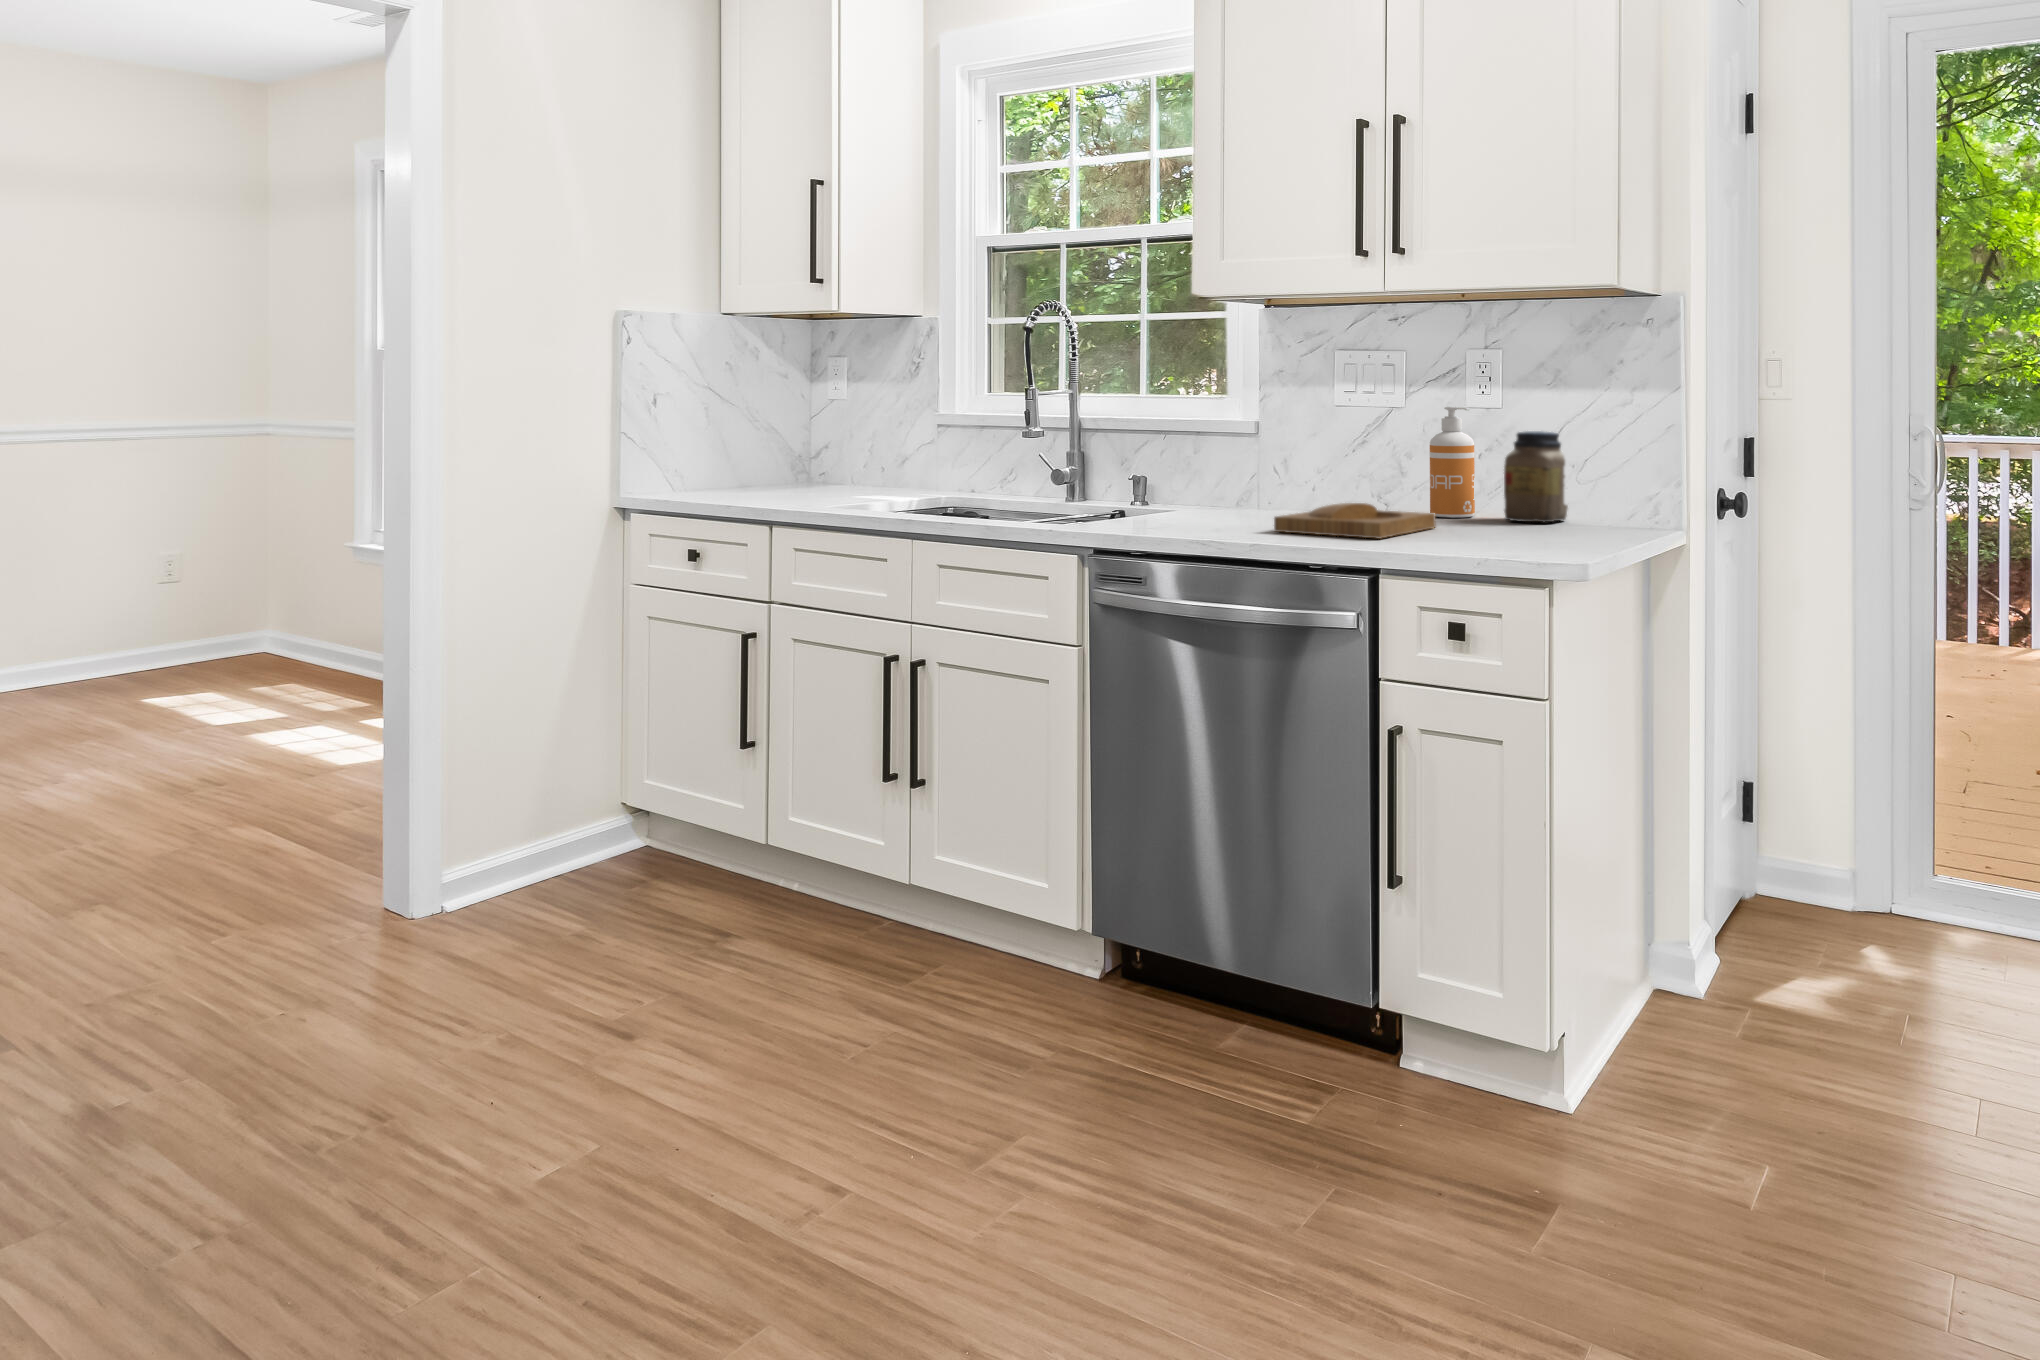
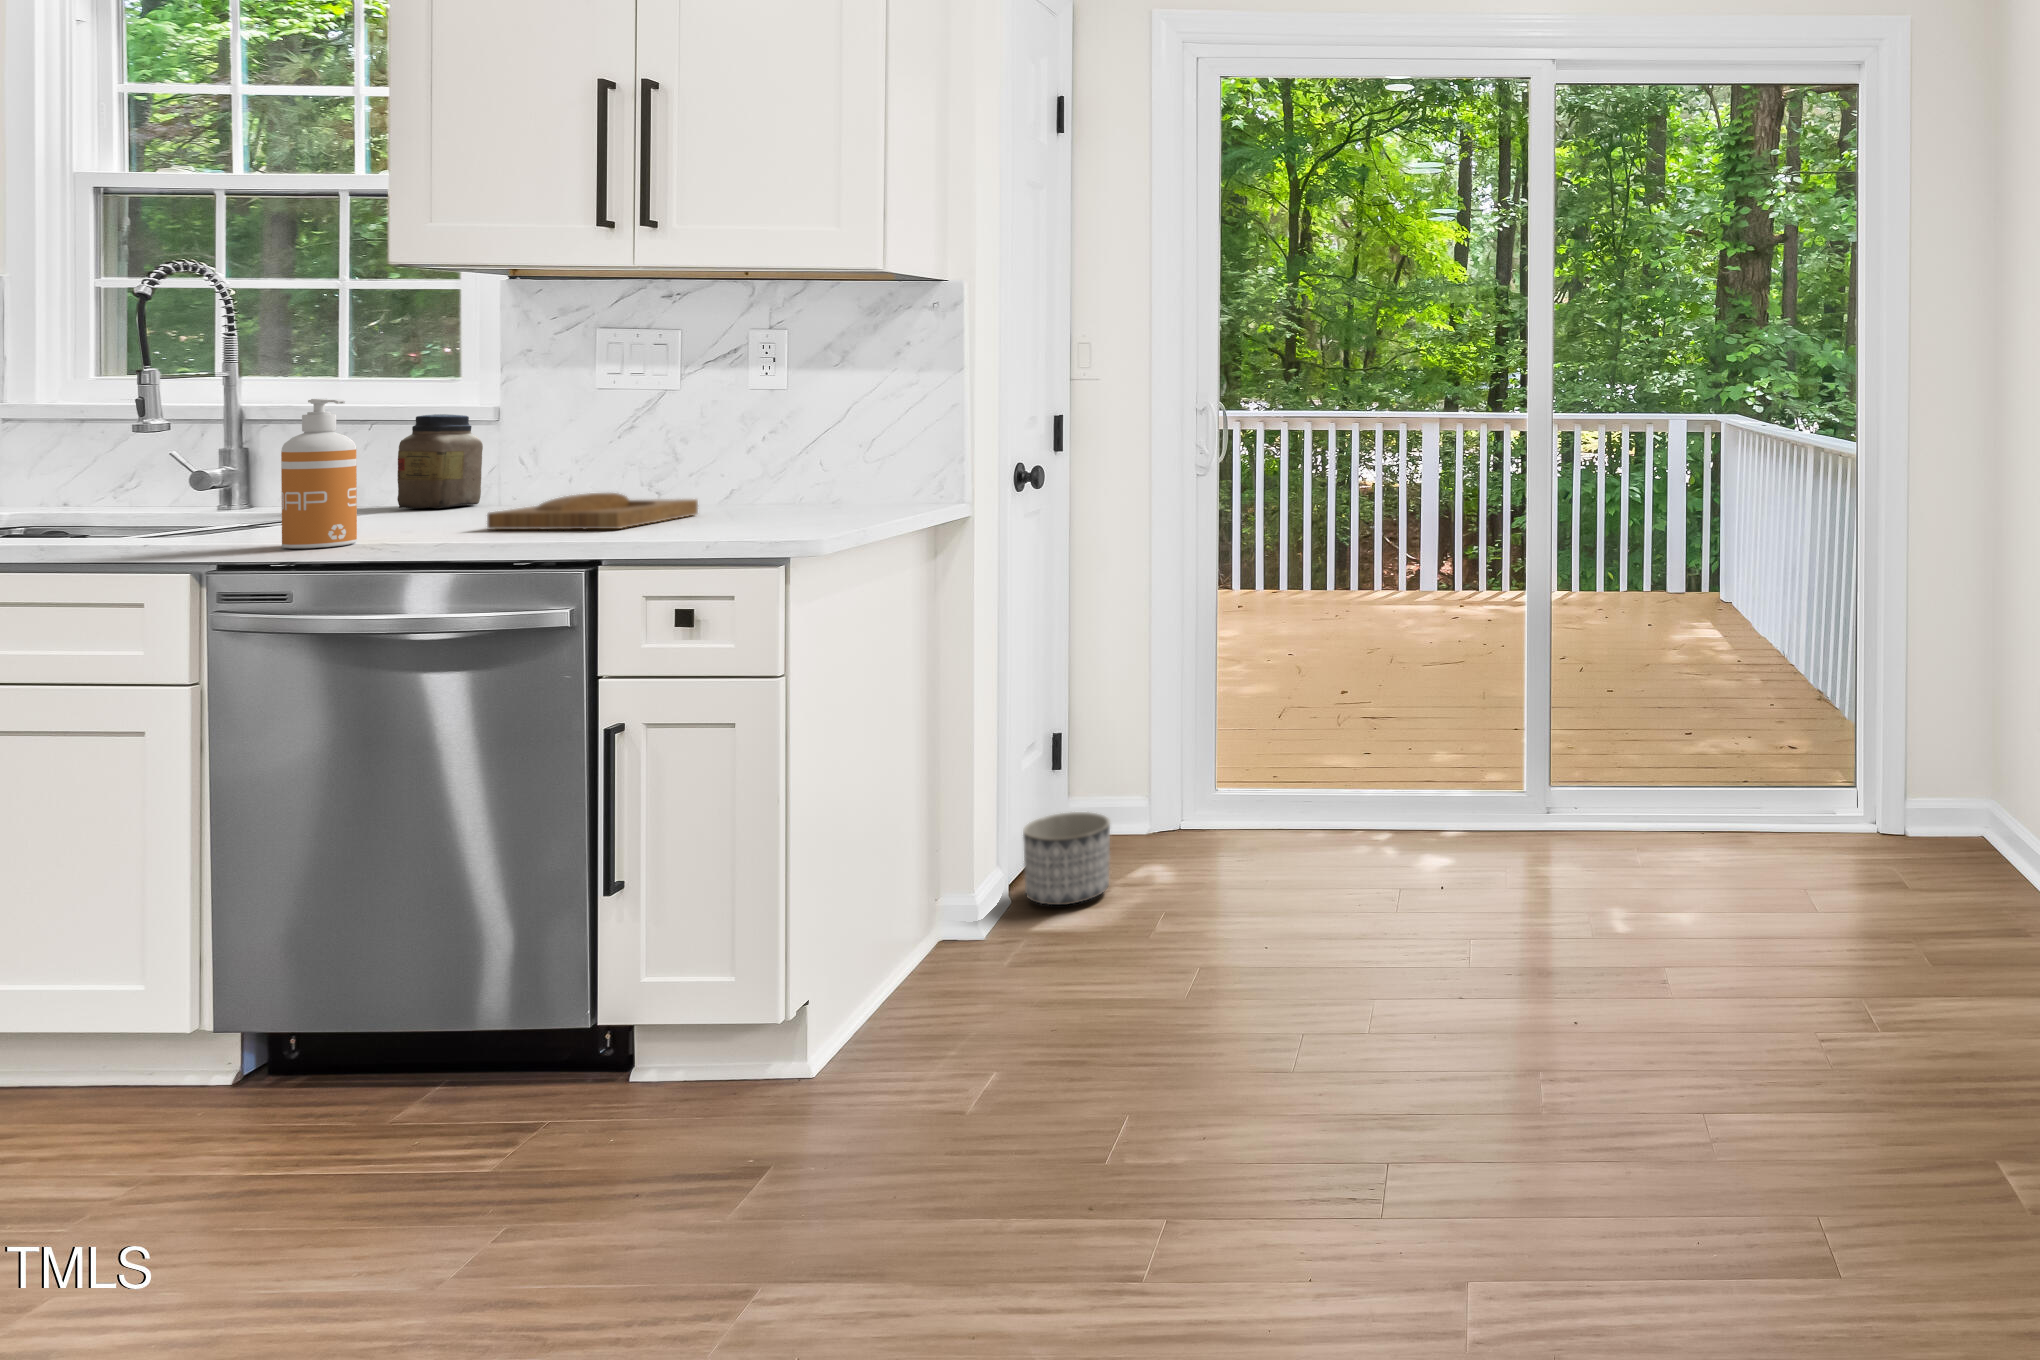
soap dispenser: present [1430,407,1475,518] -> present [281,399,357,549]
jar: present [1504,431,1568,522] -> present [397,414,483,508]
planter: none [1739,872,1837,976] -> present [1023,812,1110,905]

